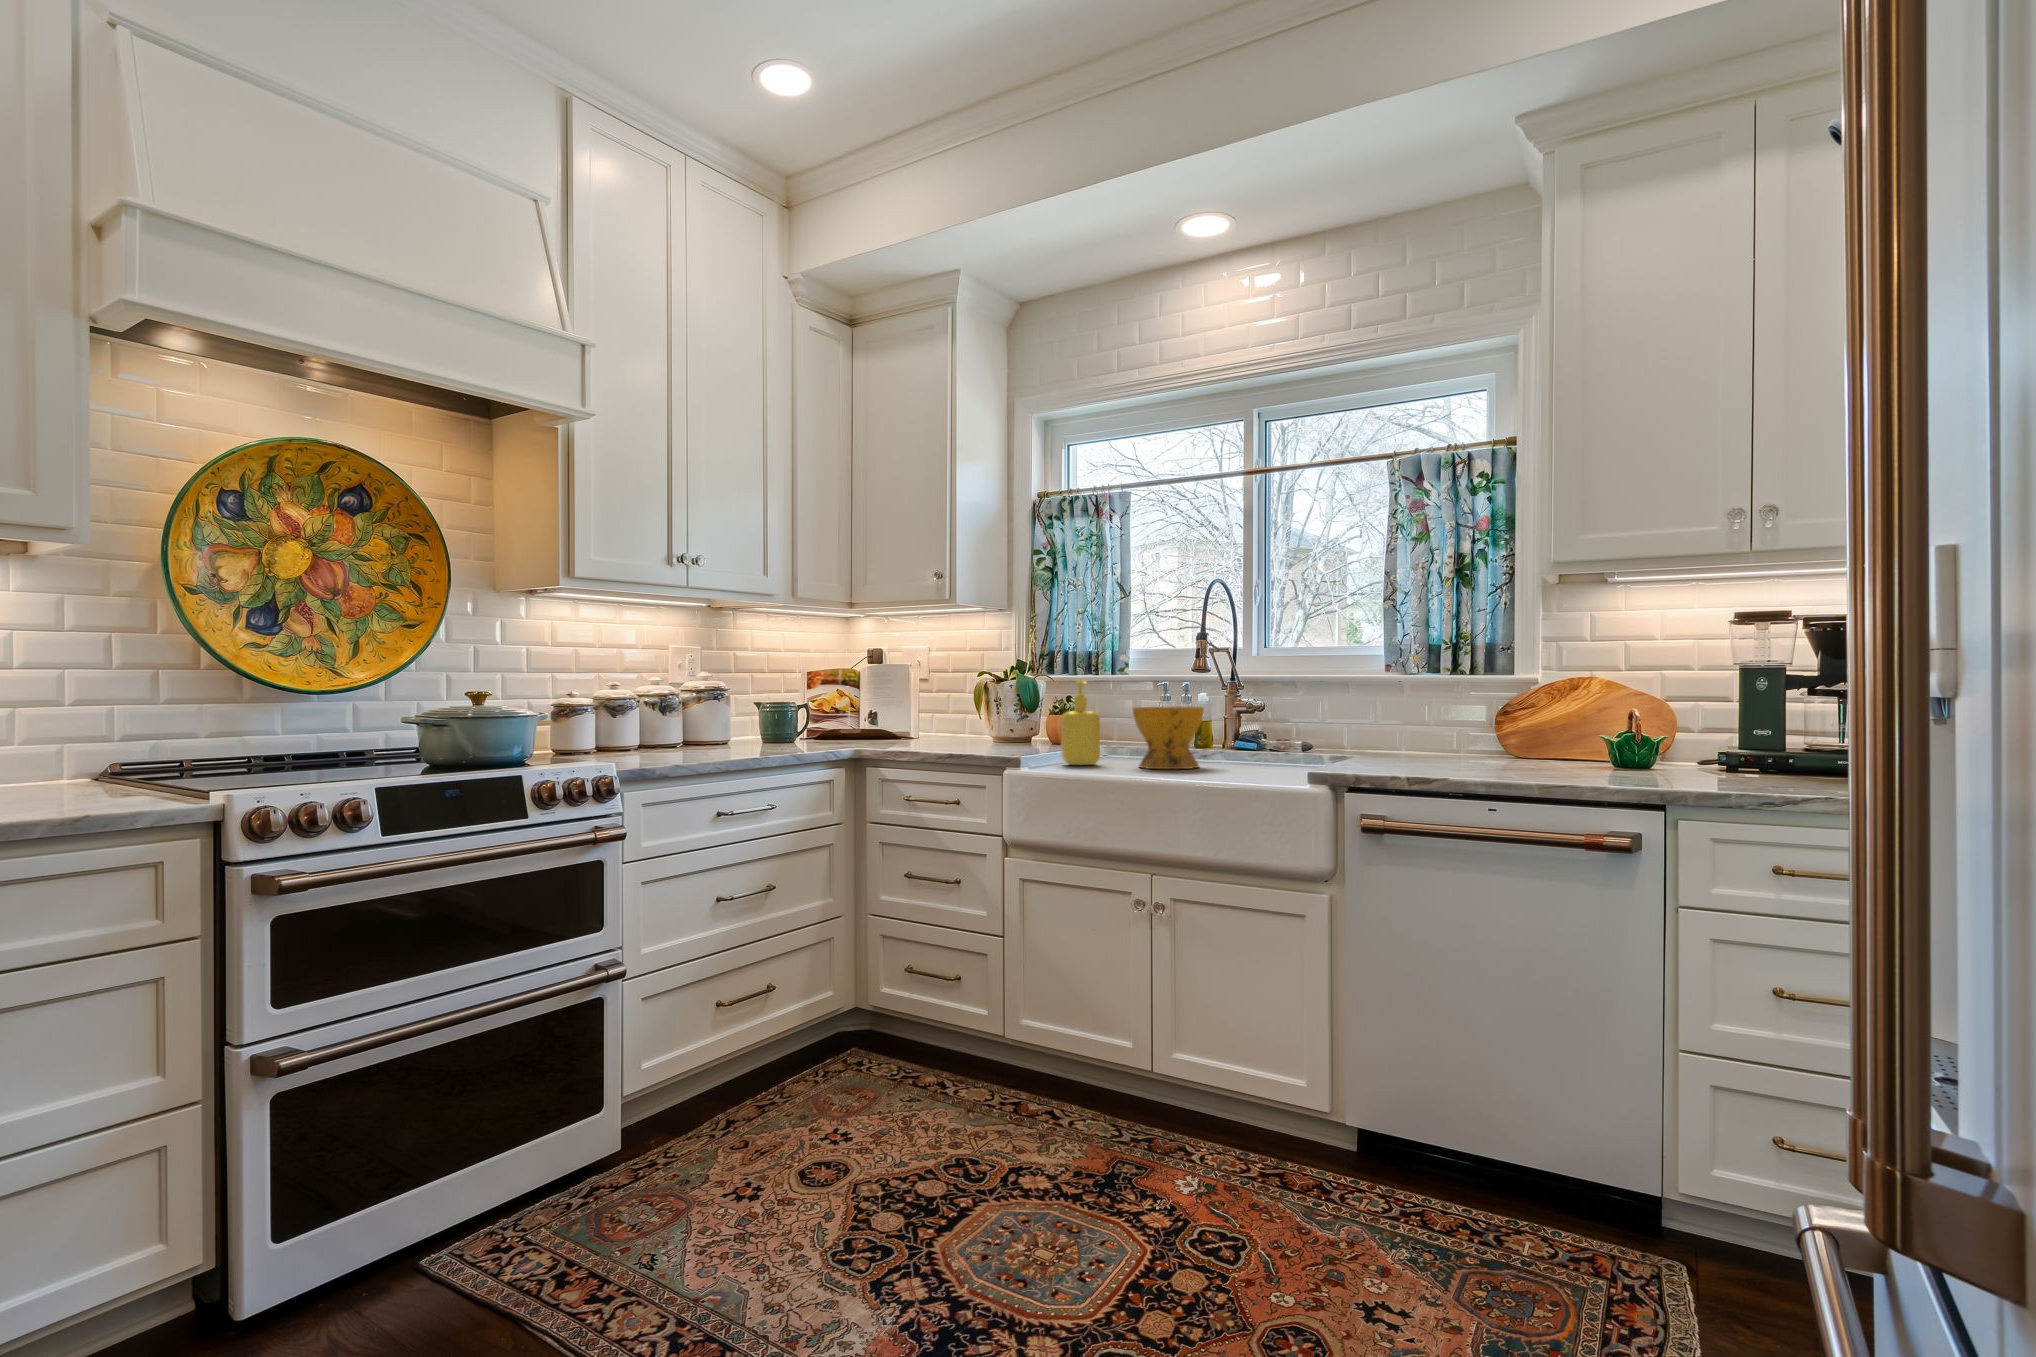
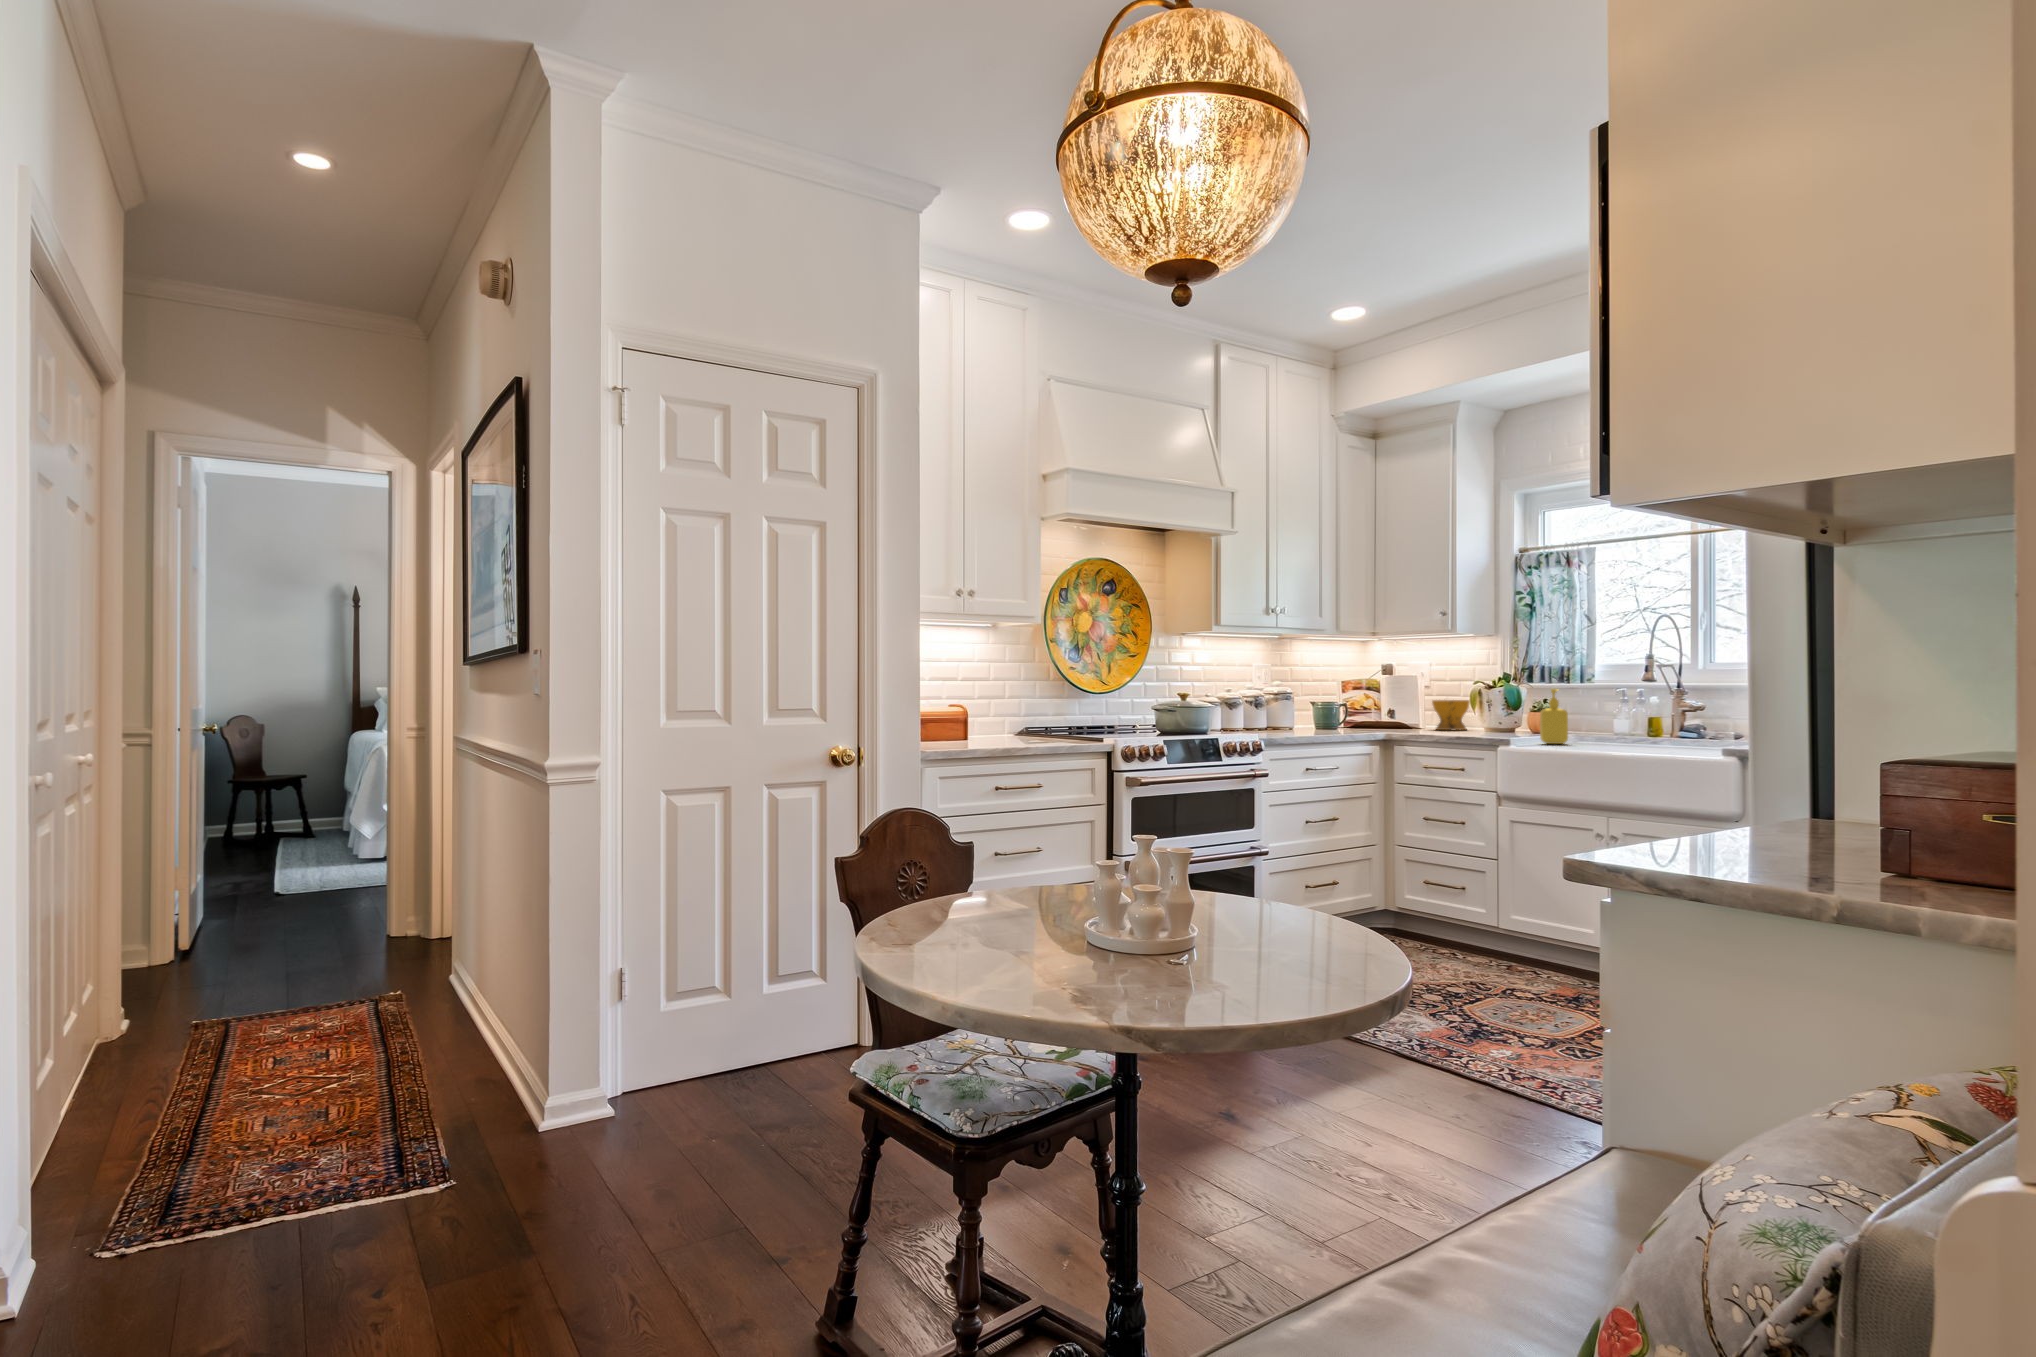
bowl: present [1133,707,1204,769] -> present [1432,700,1469,730]

